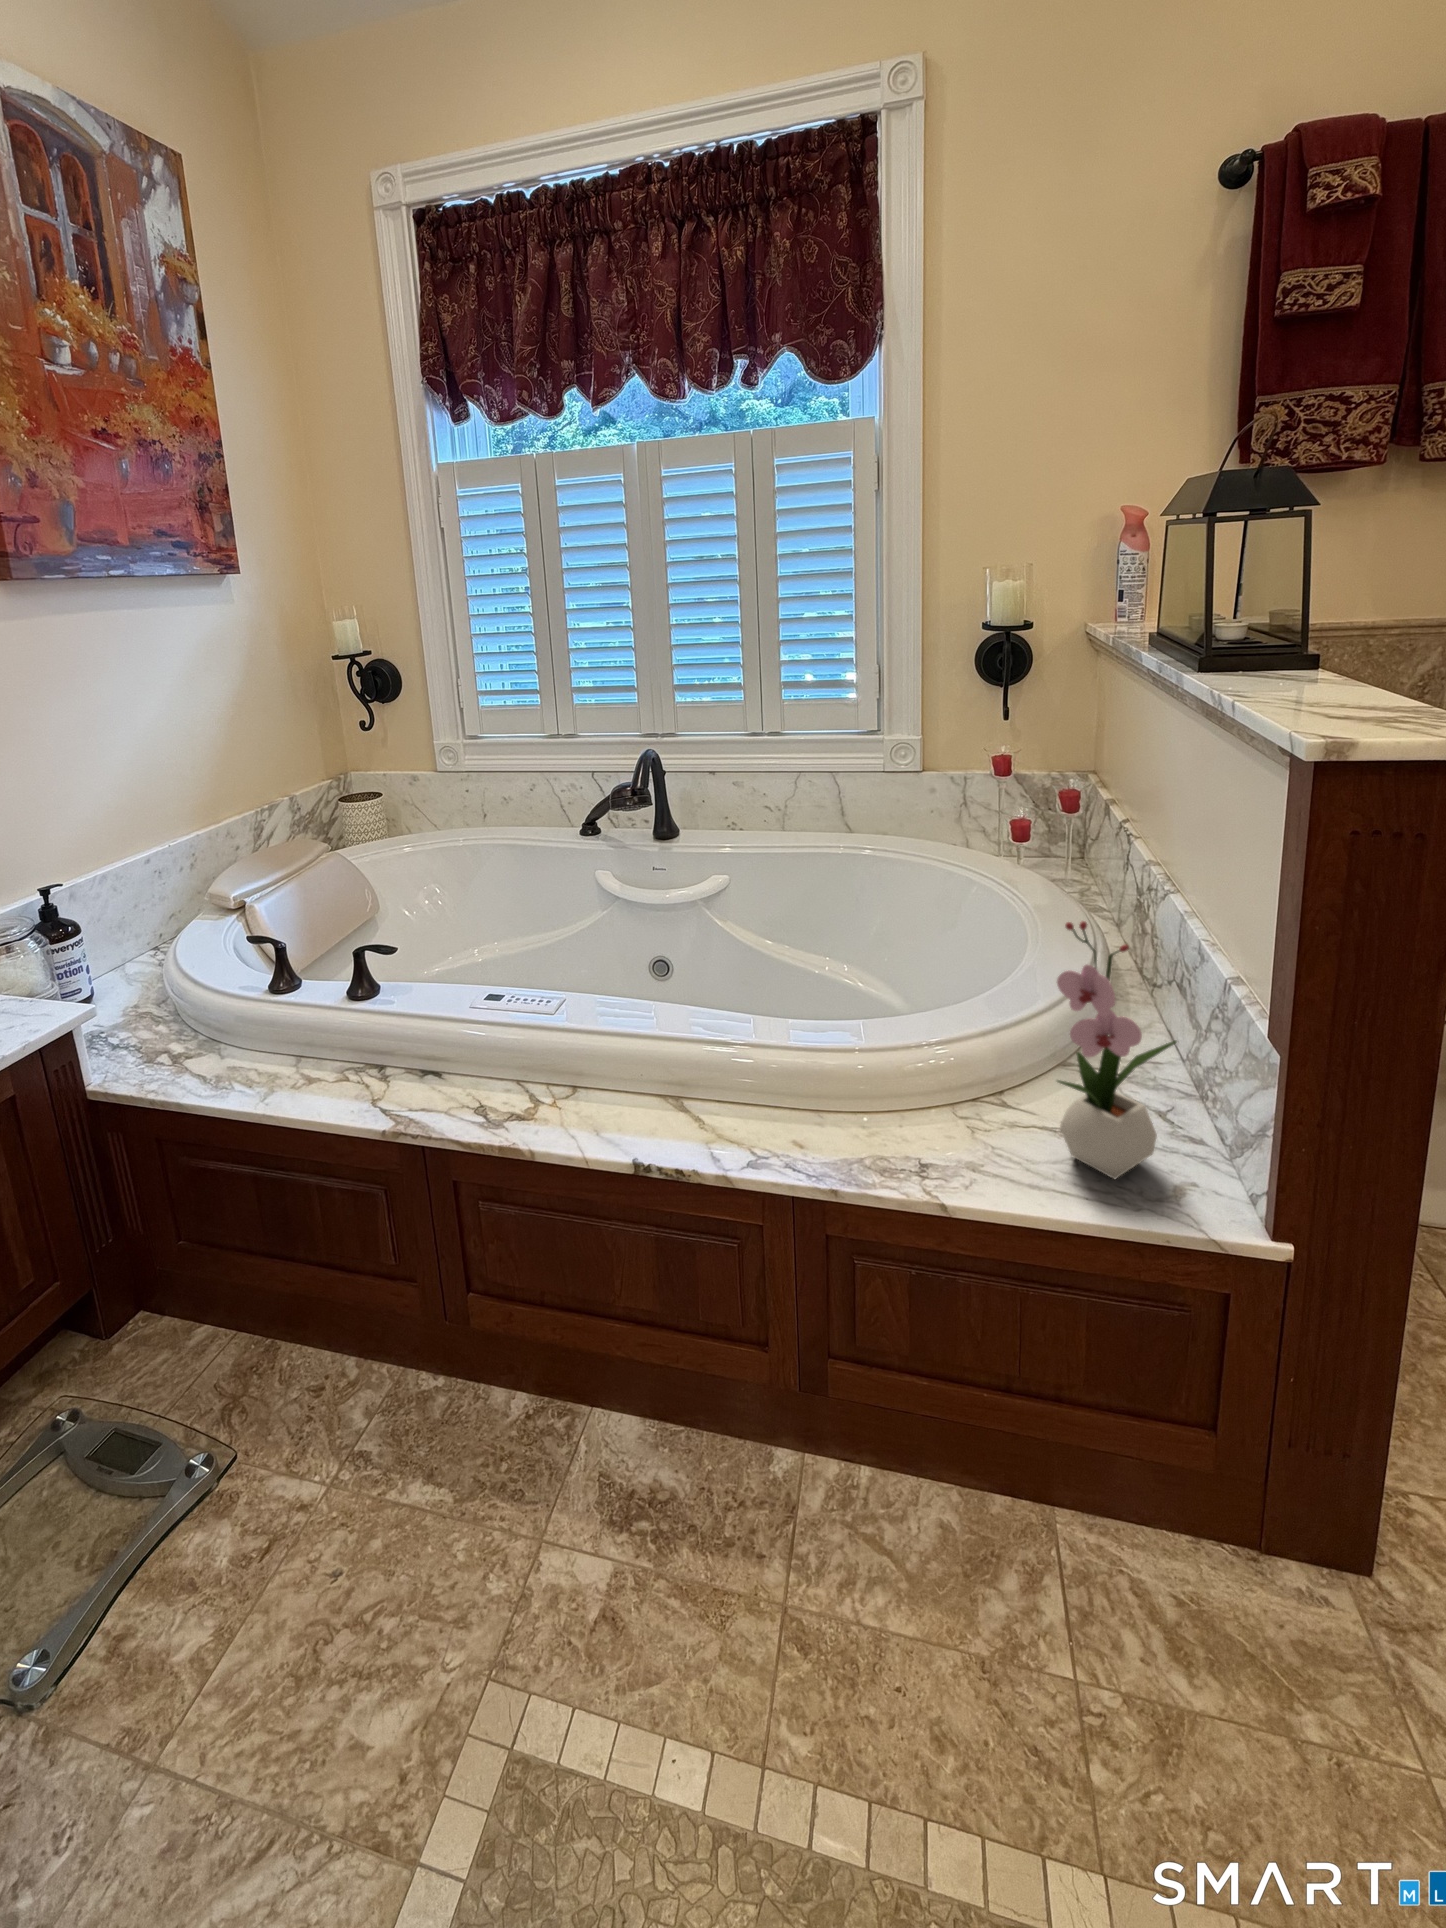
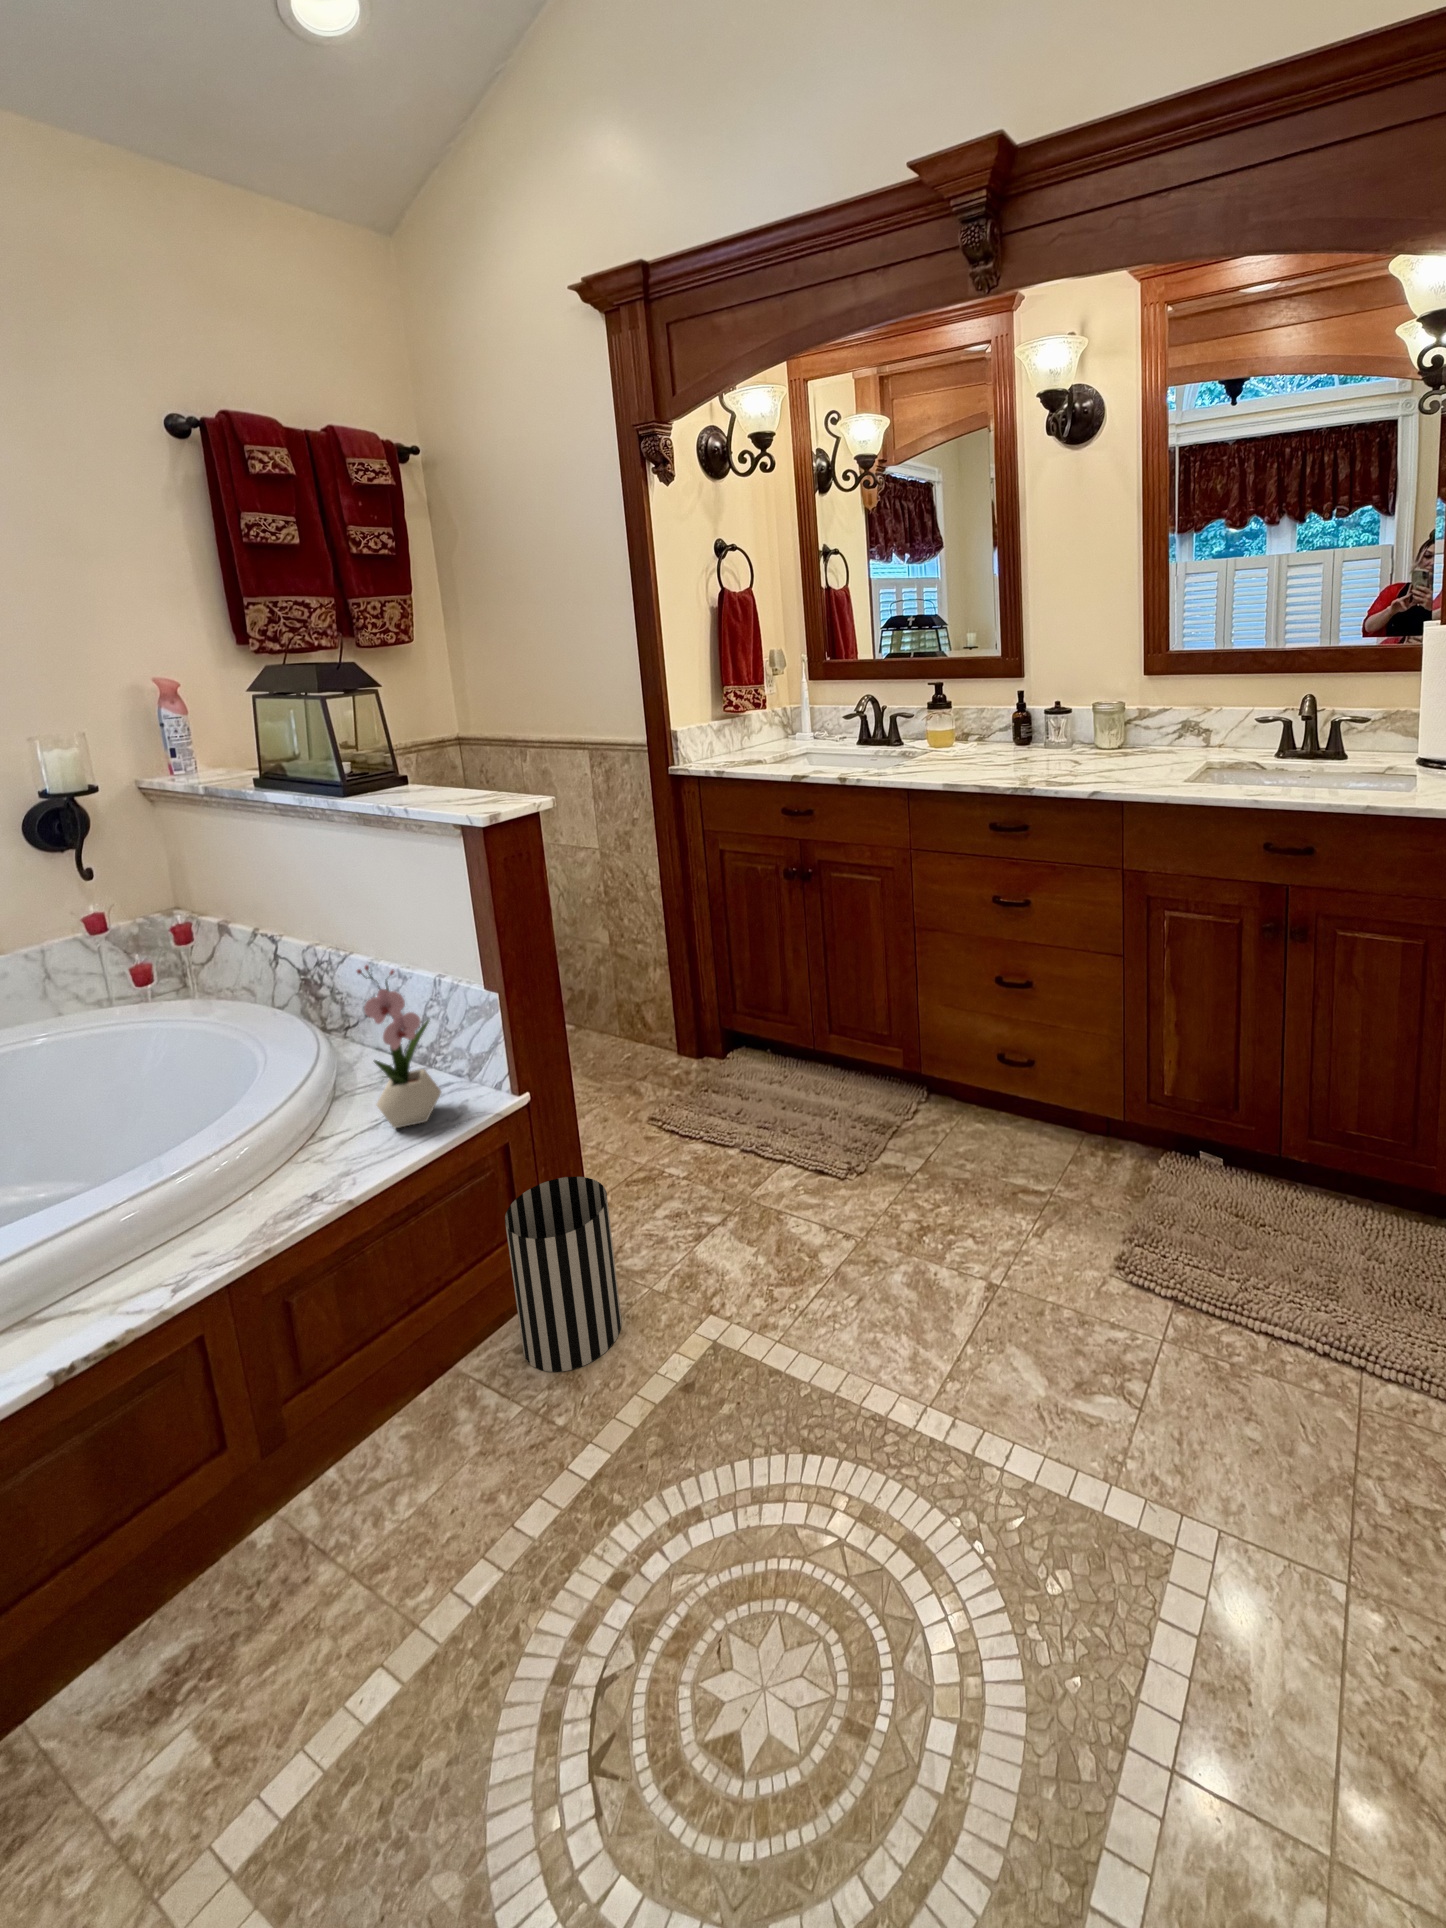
wastebasket: none [1137,1391,1370,1773] -> present [505,1177,622,1372]

